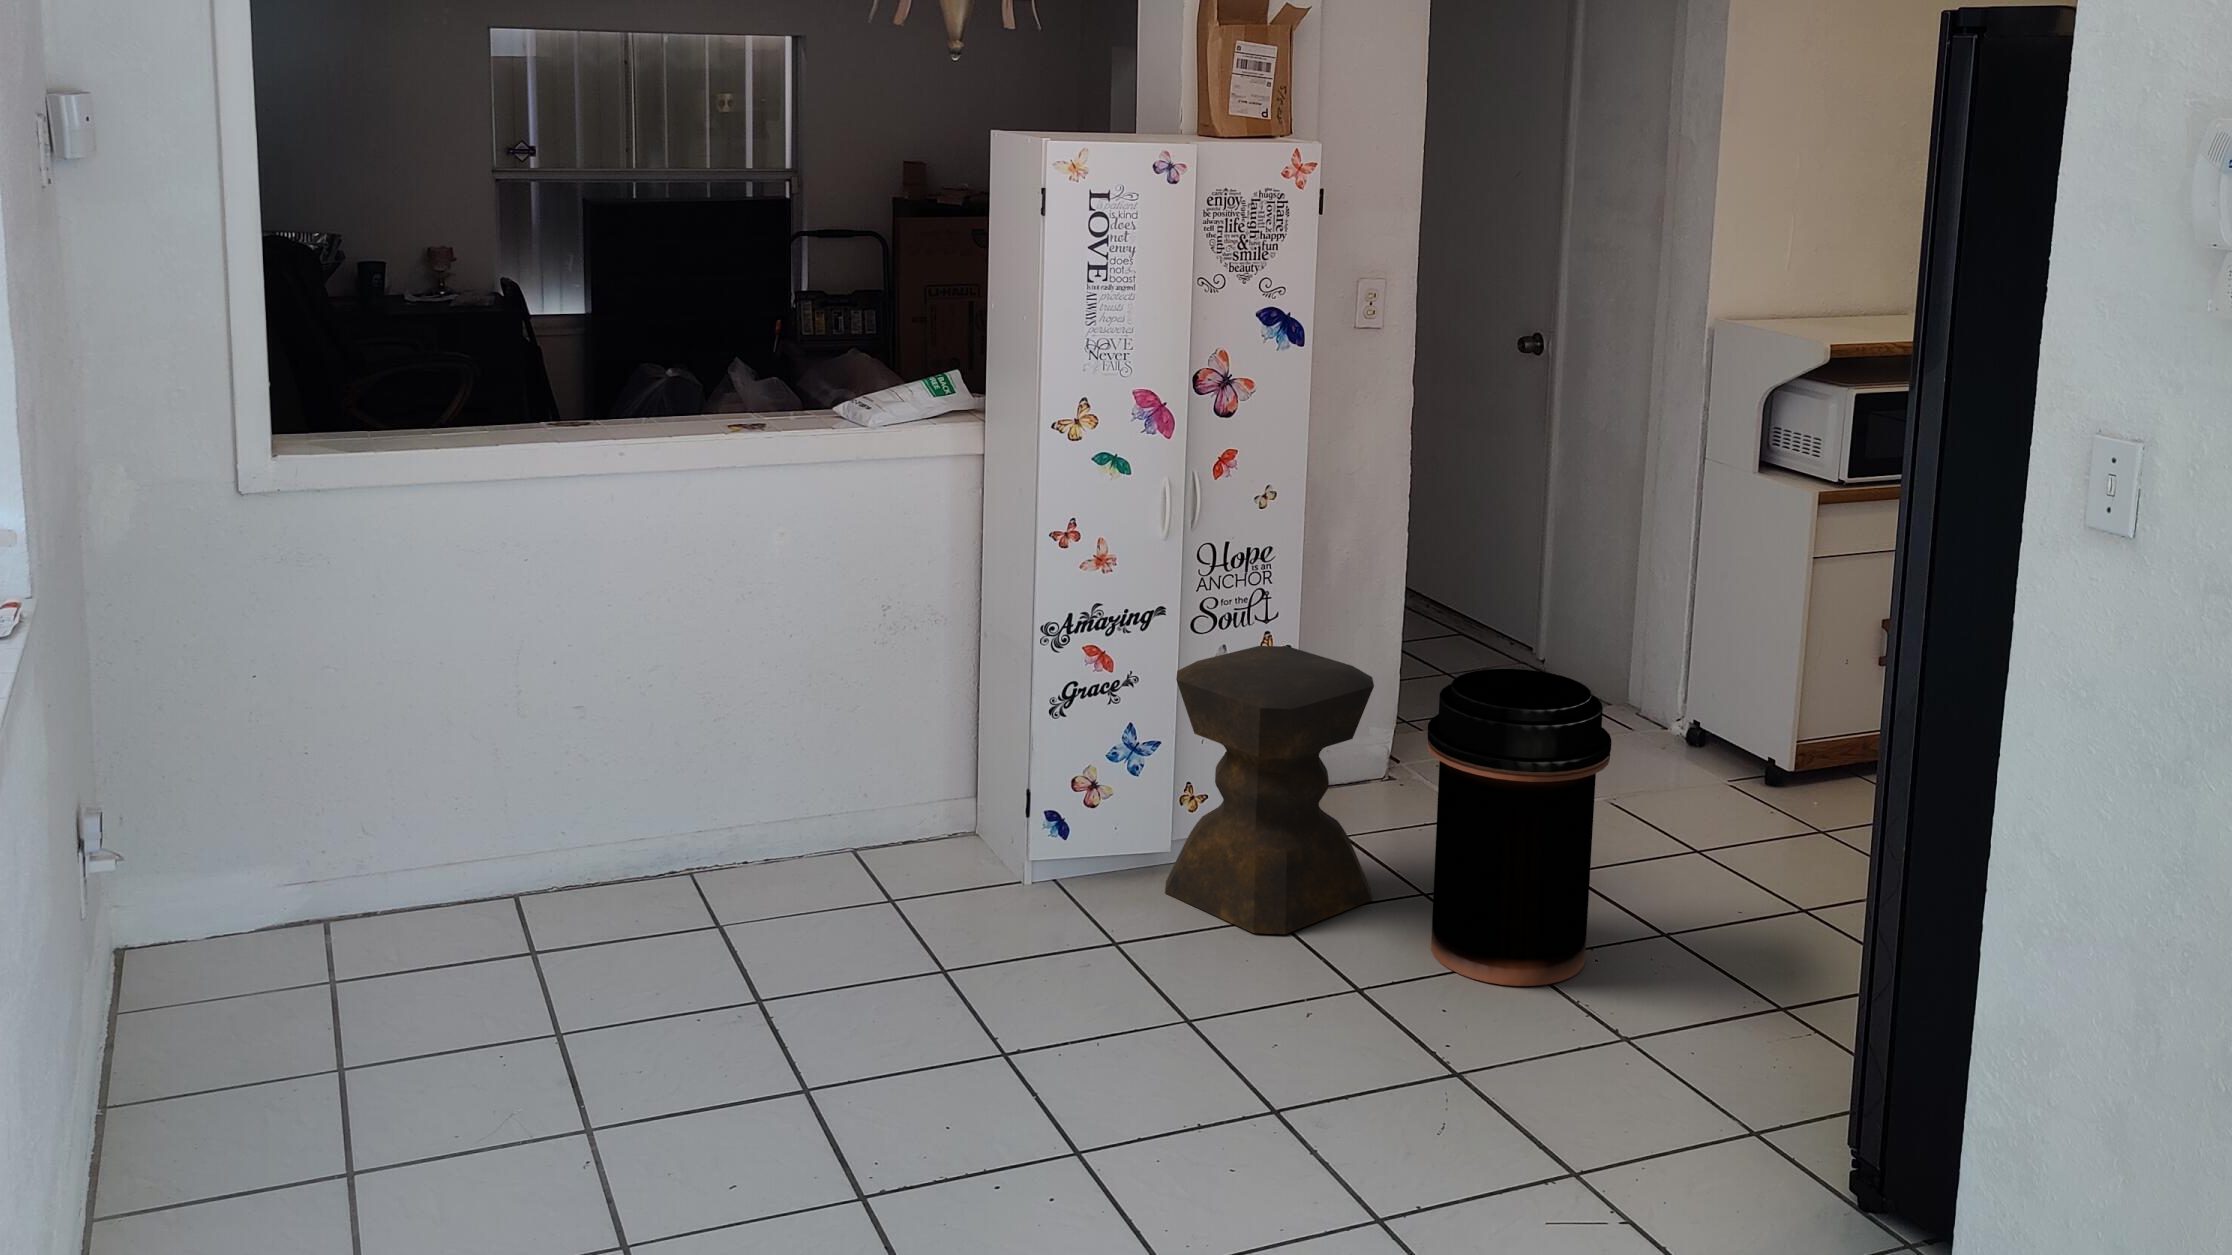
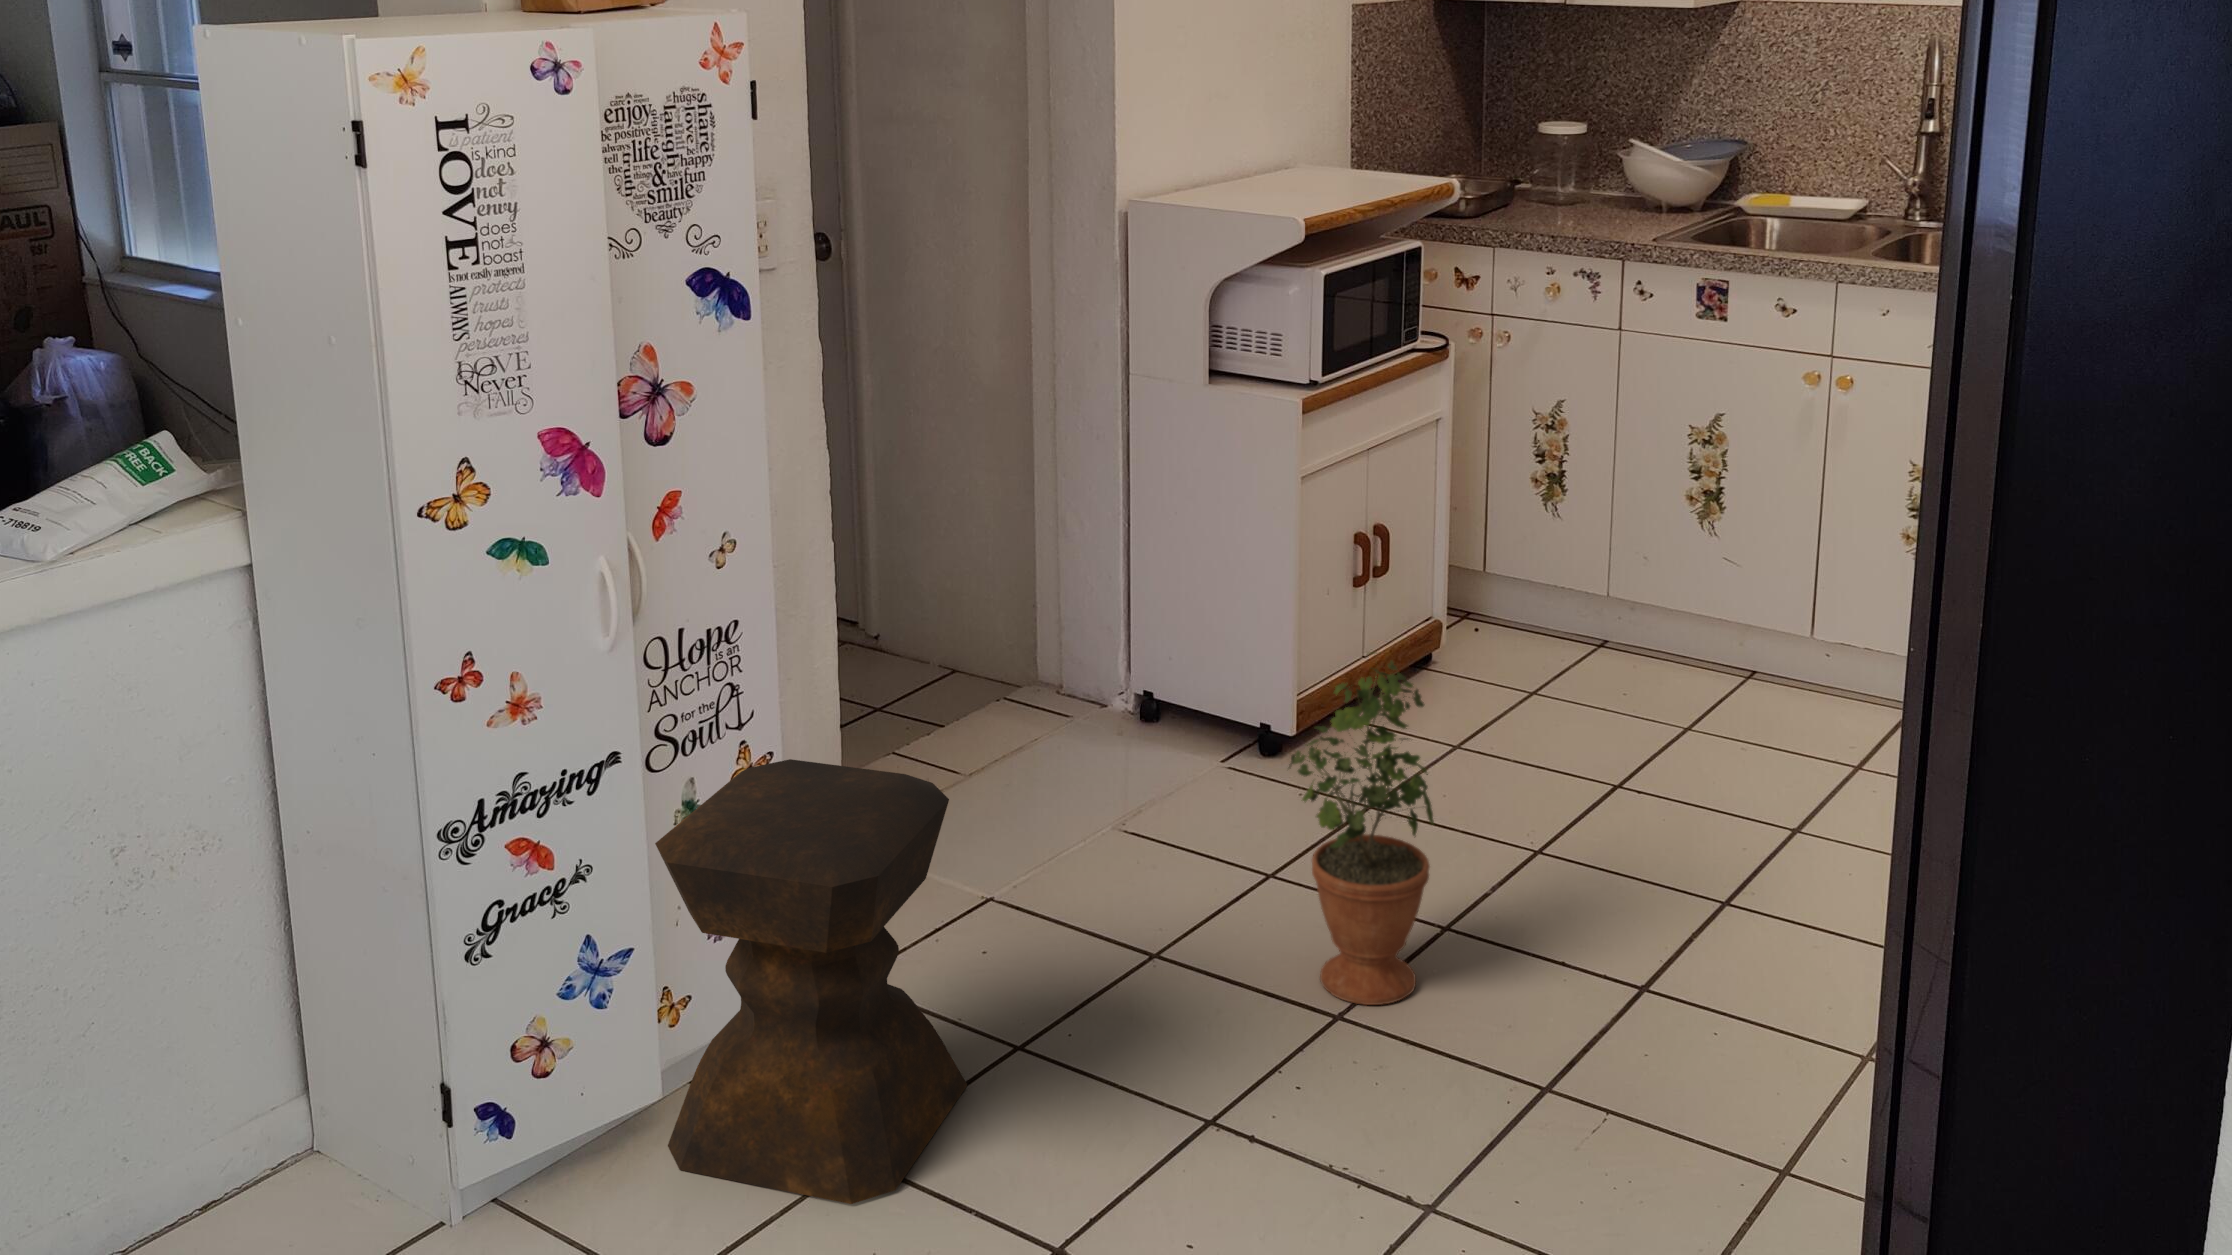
potted plant: none [1655,659,1776,935] -> present [1289,661,1434,1005]
trash can: present [1427,669,1612,986] -> none [1061,734,1314,1181]

